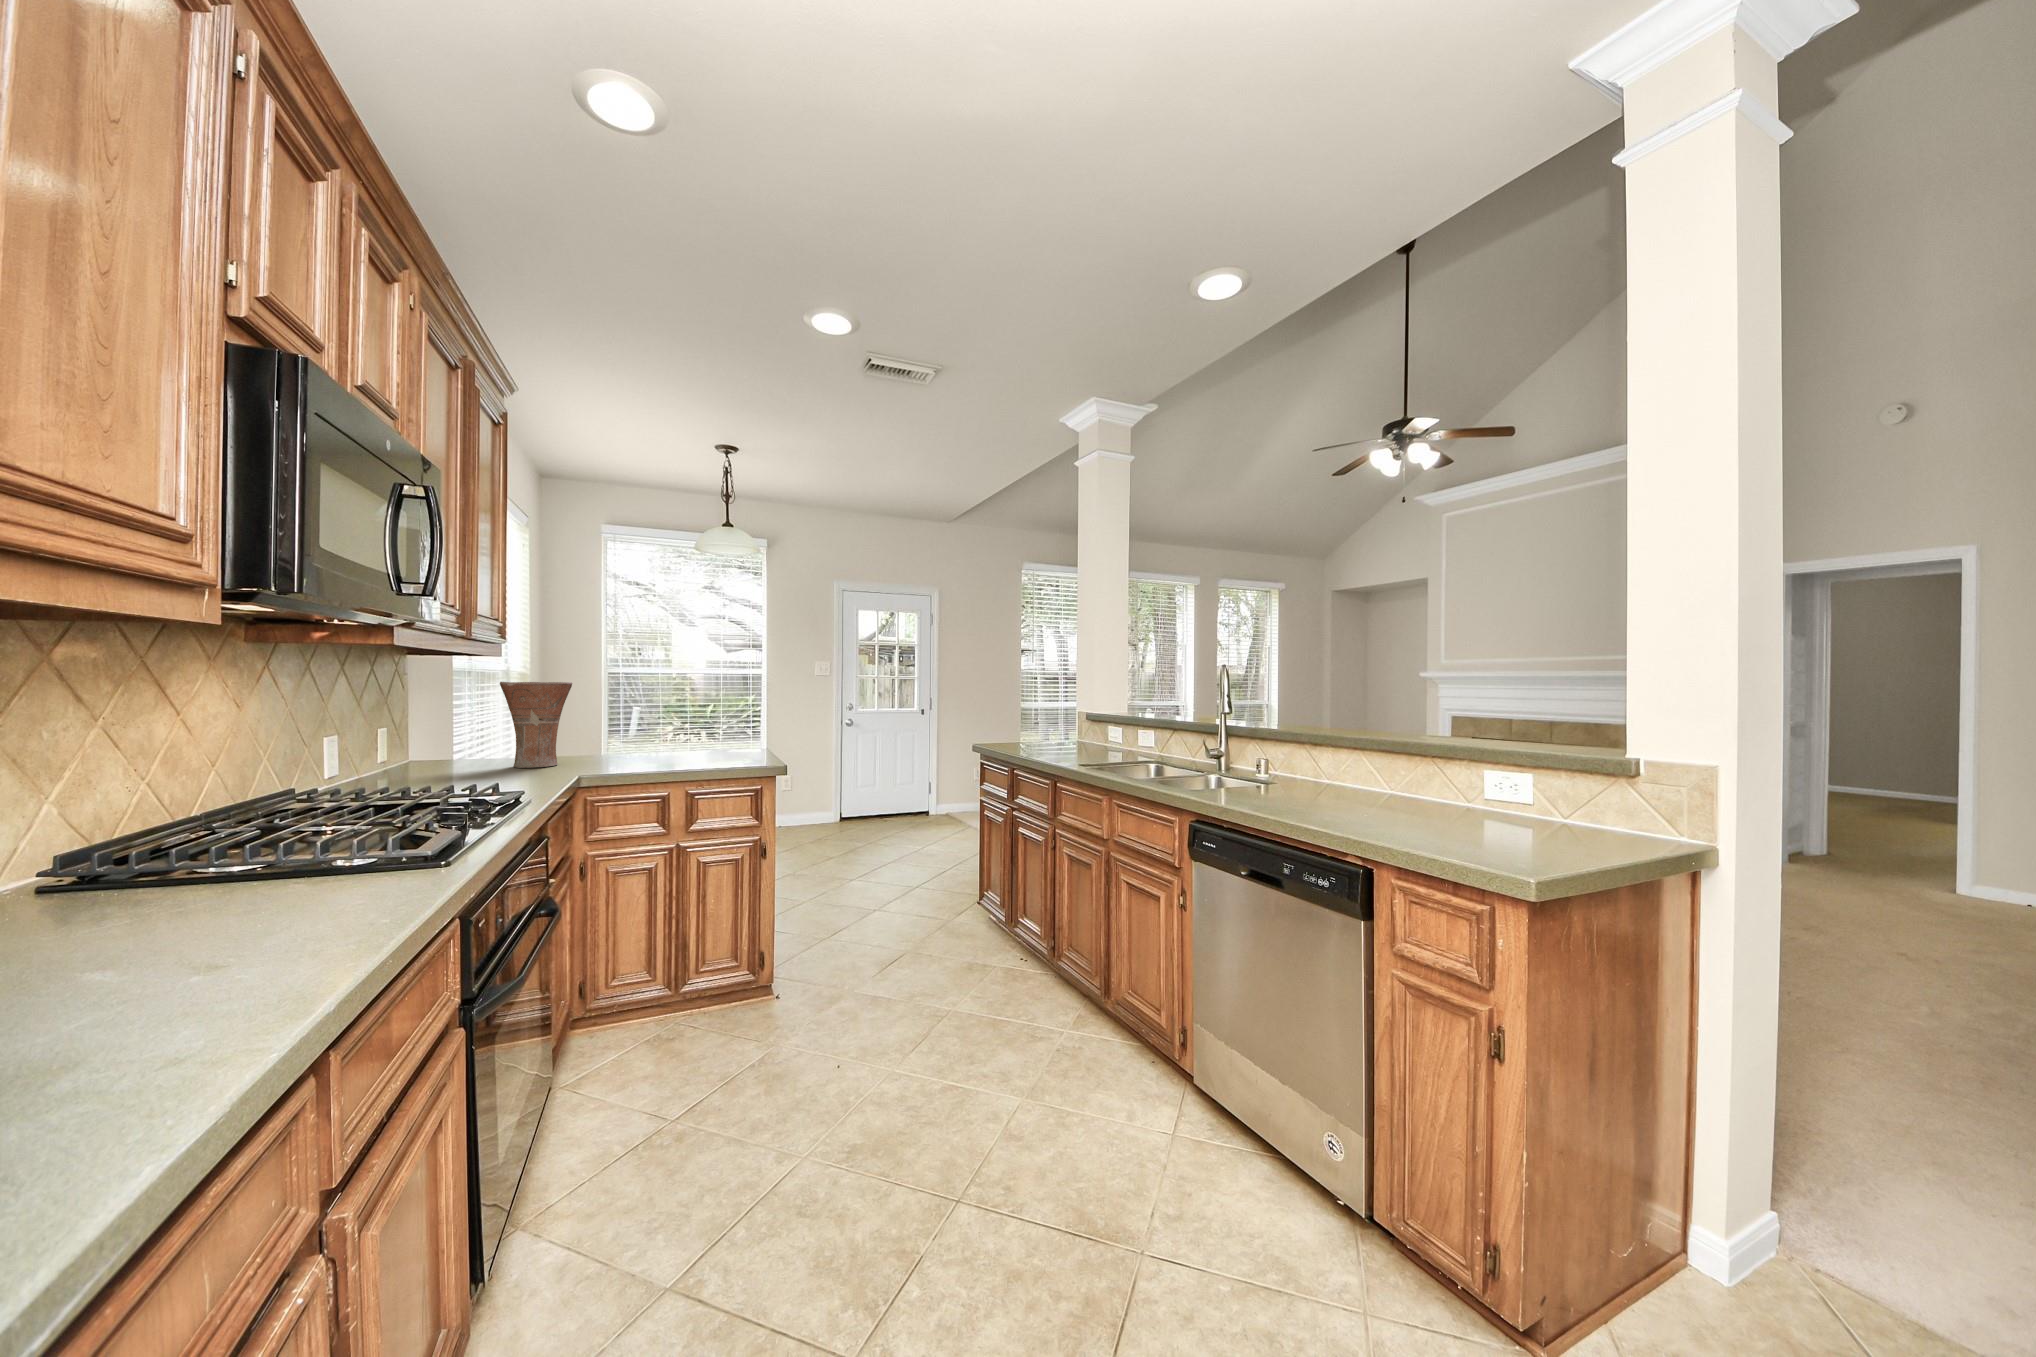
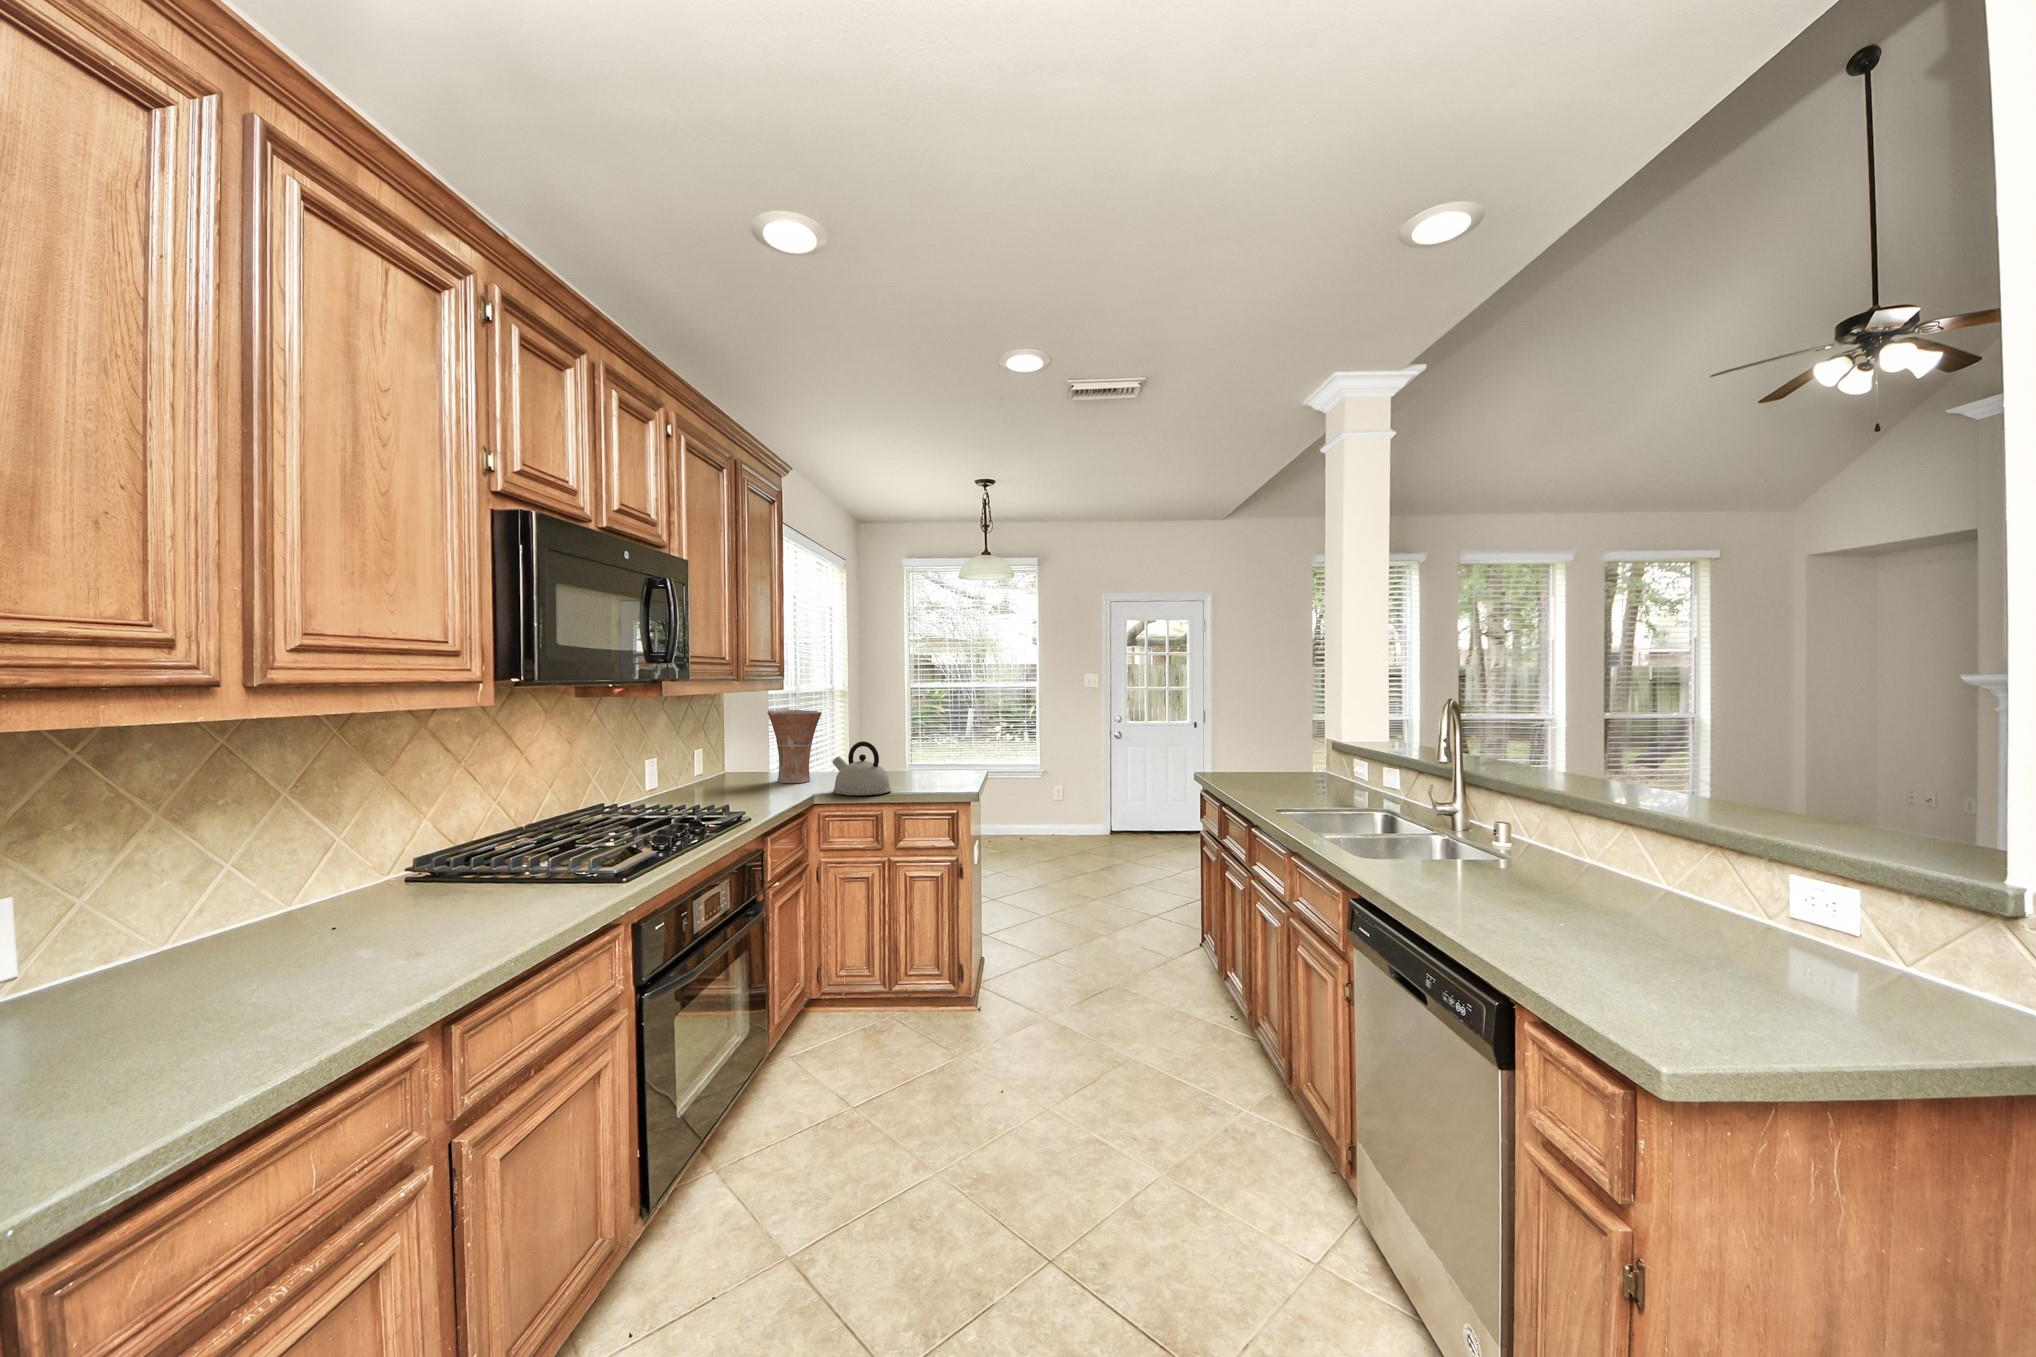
kettle: none [597,712,674,773] -> present [832,741,891,795]

